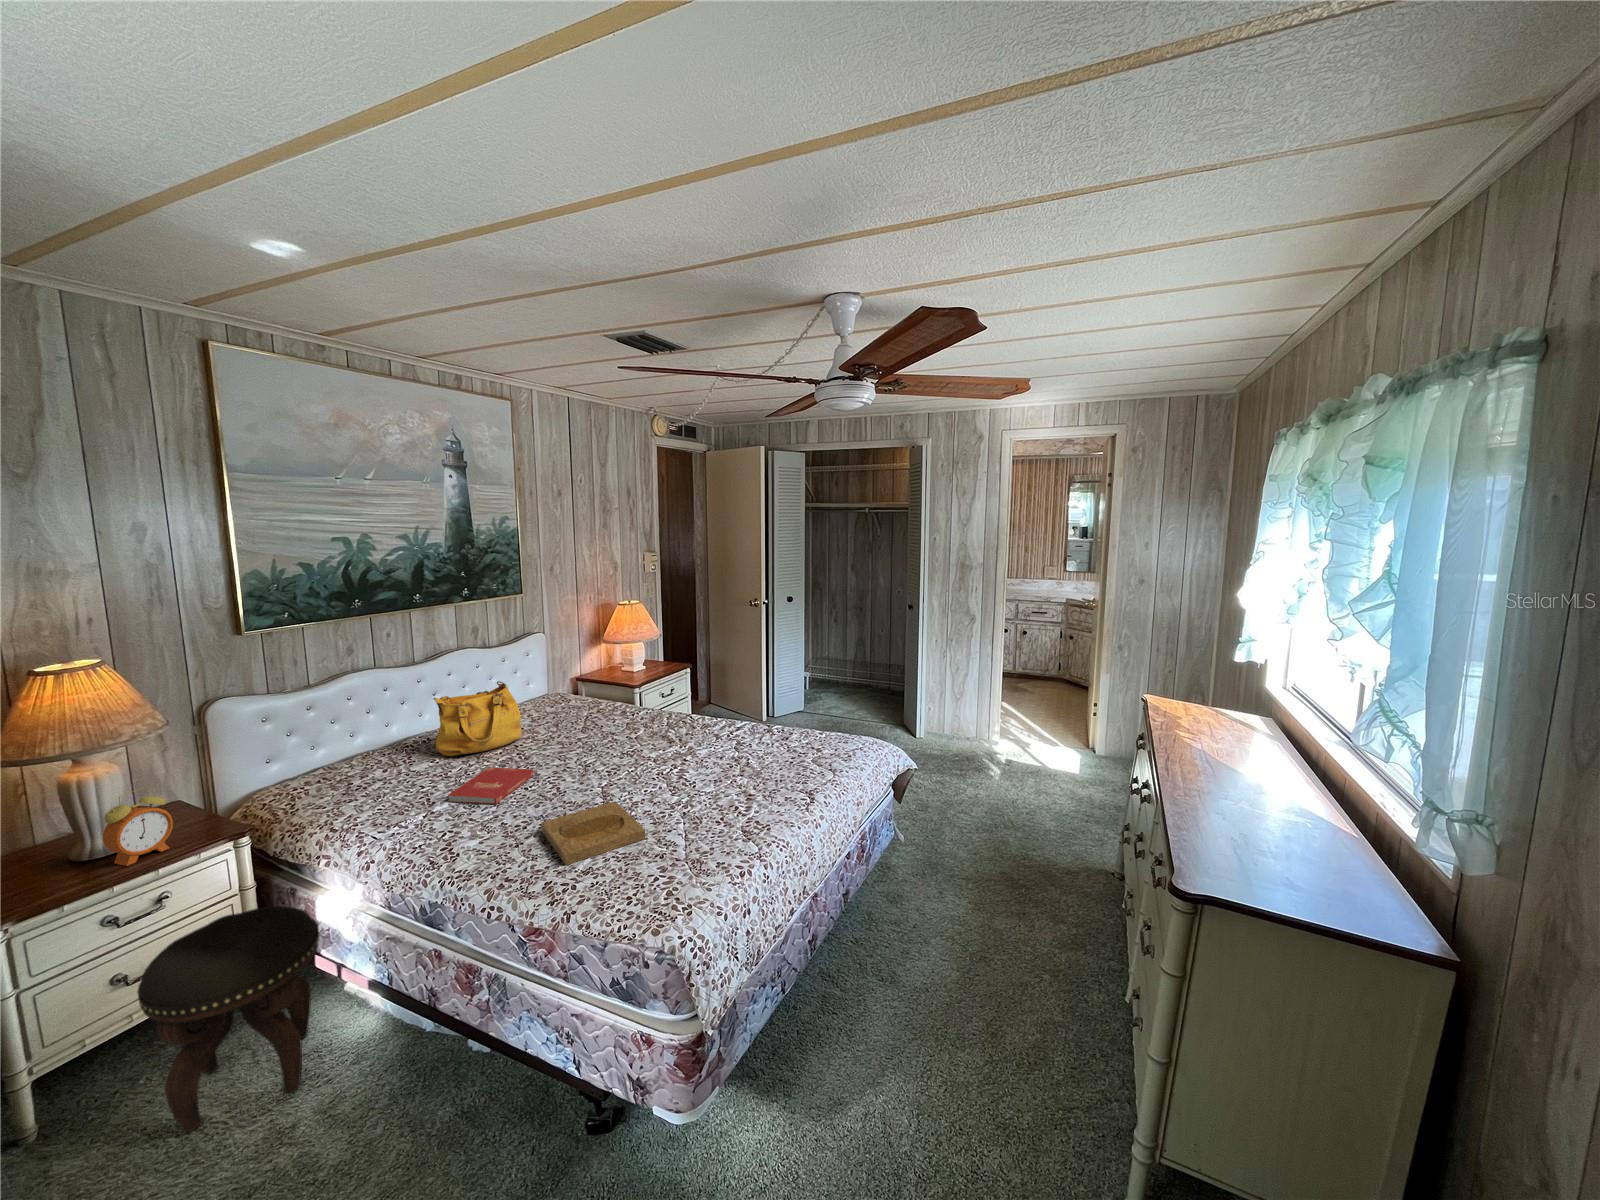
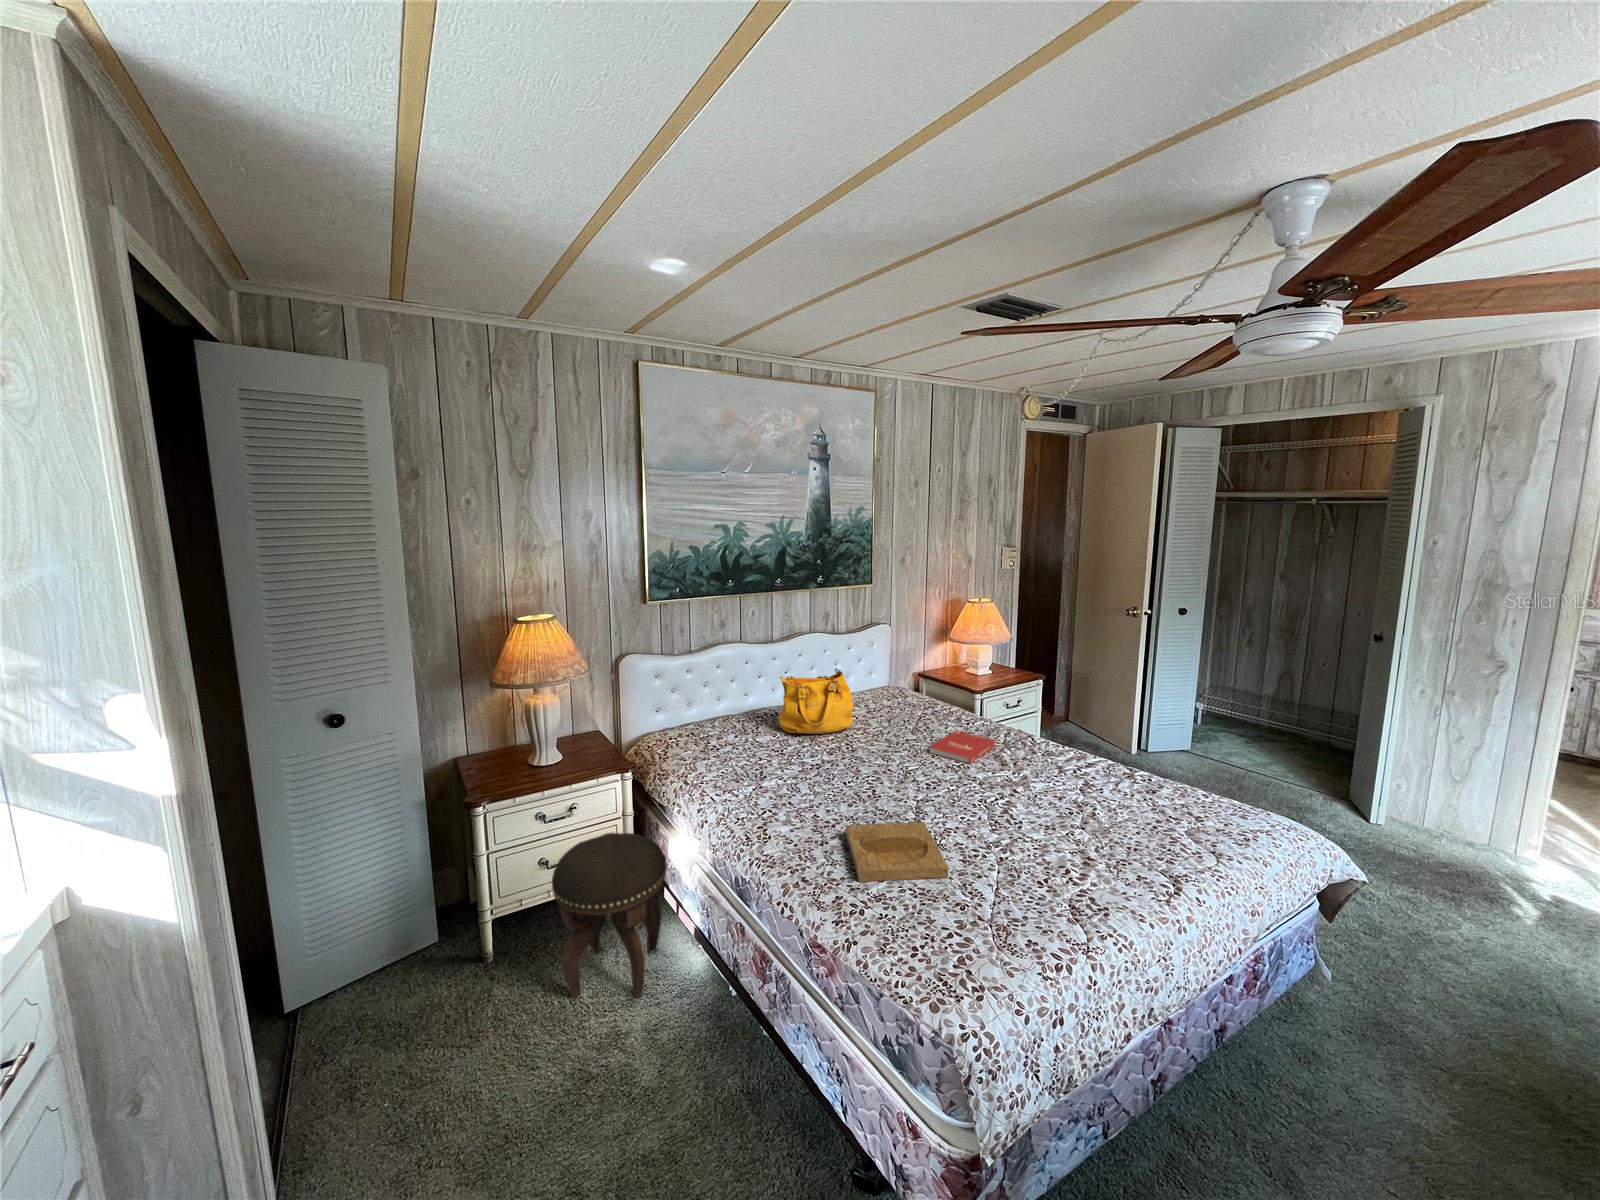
book: present [448,767,534,804] -> present [929,731,996,764]
alarm clock: present [103,788,173,866] -> none [552,718,592,775]

